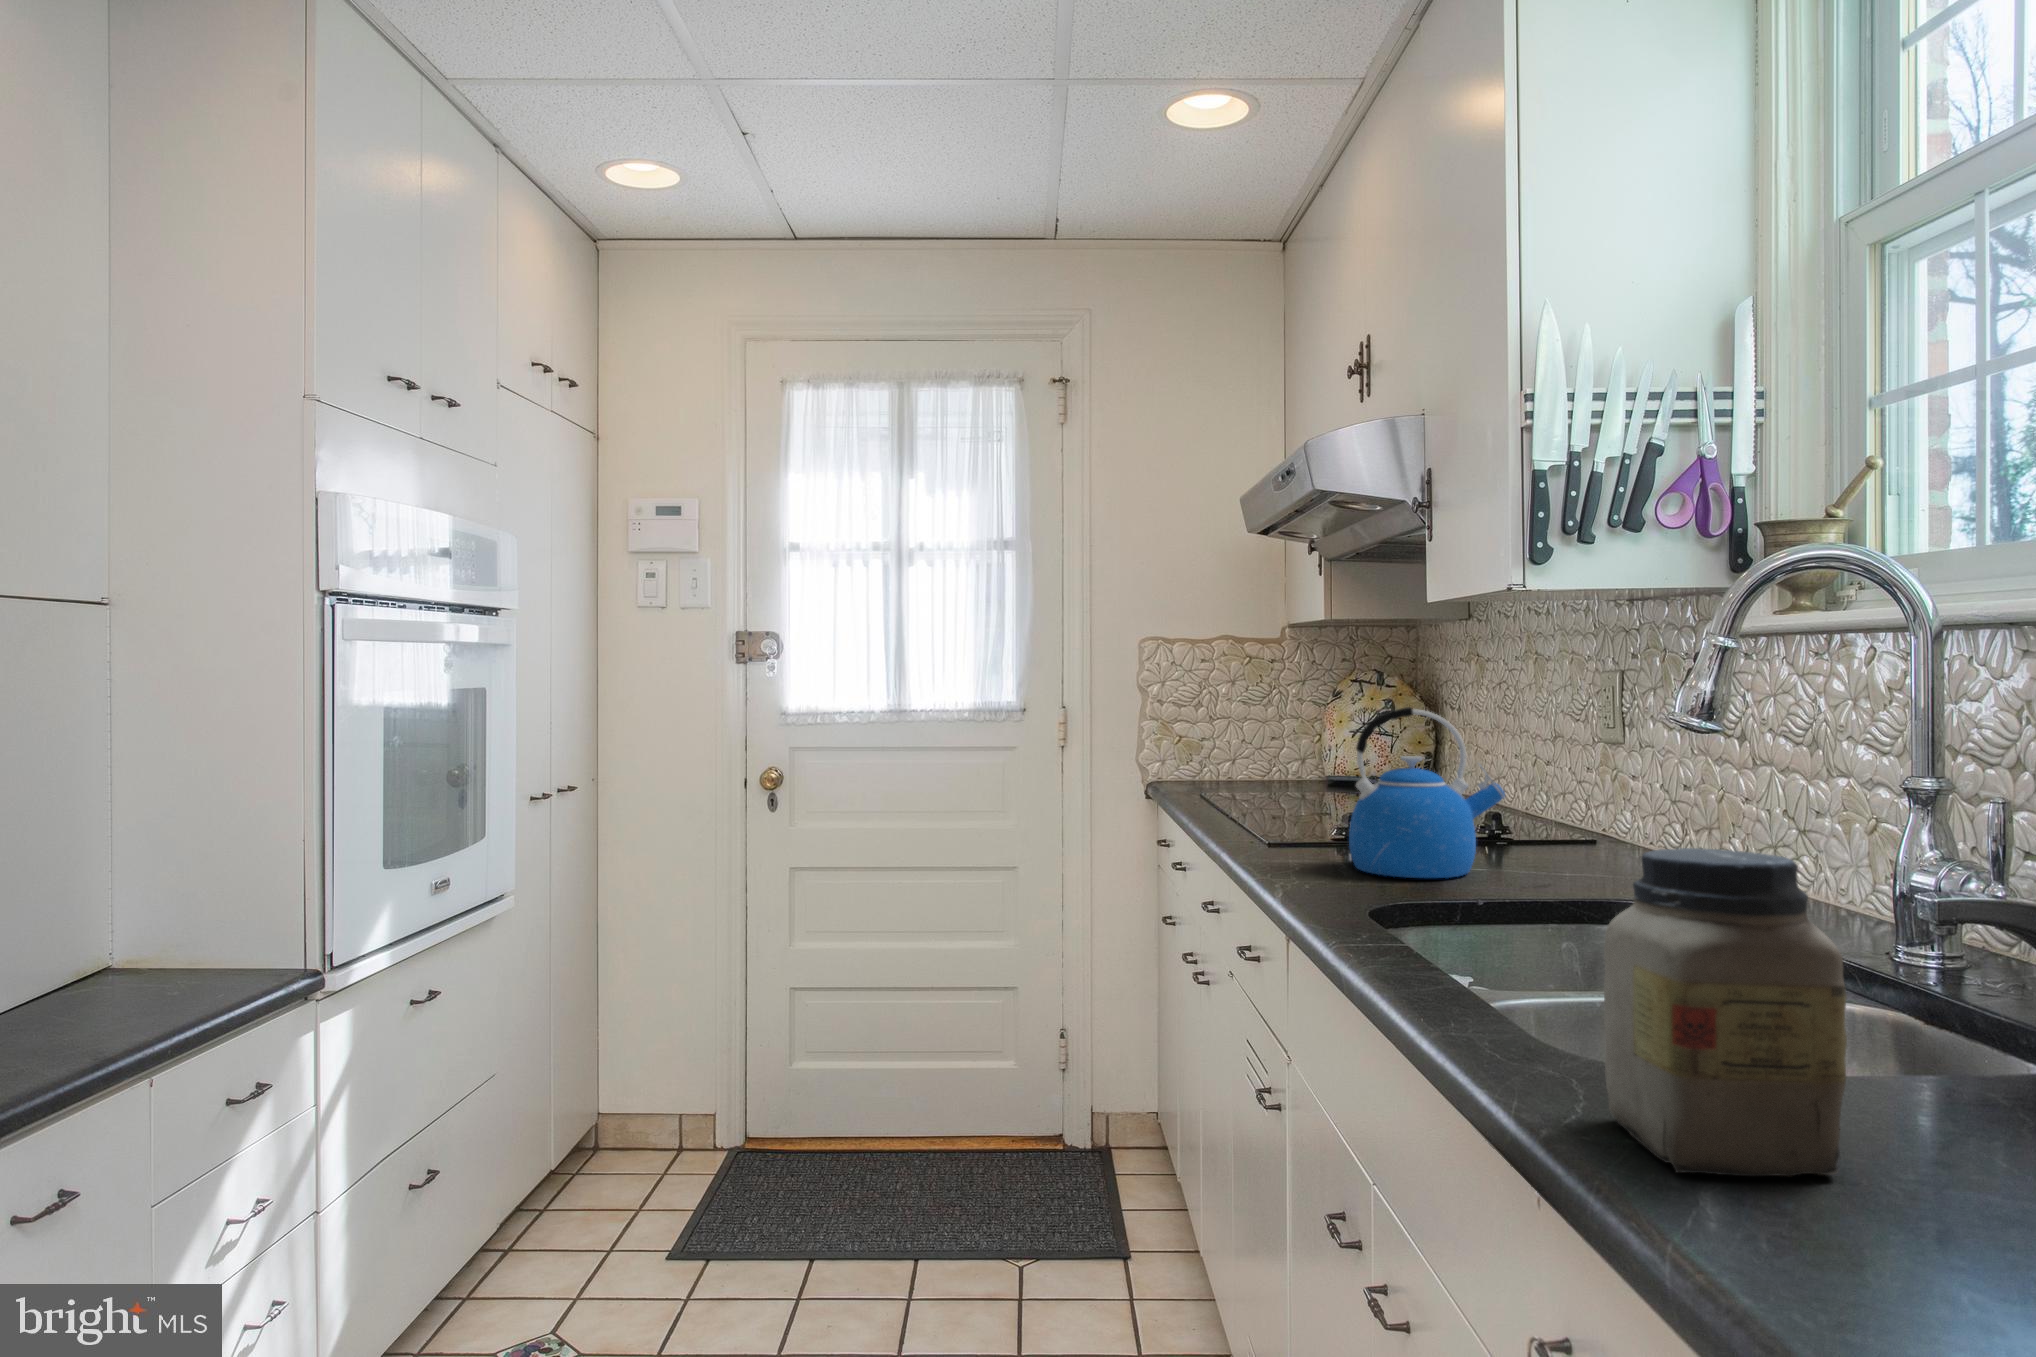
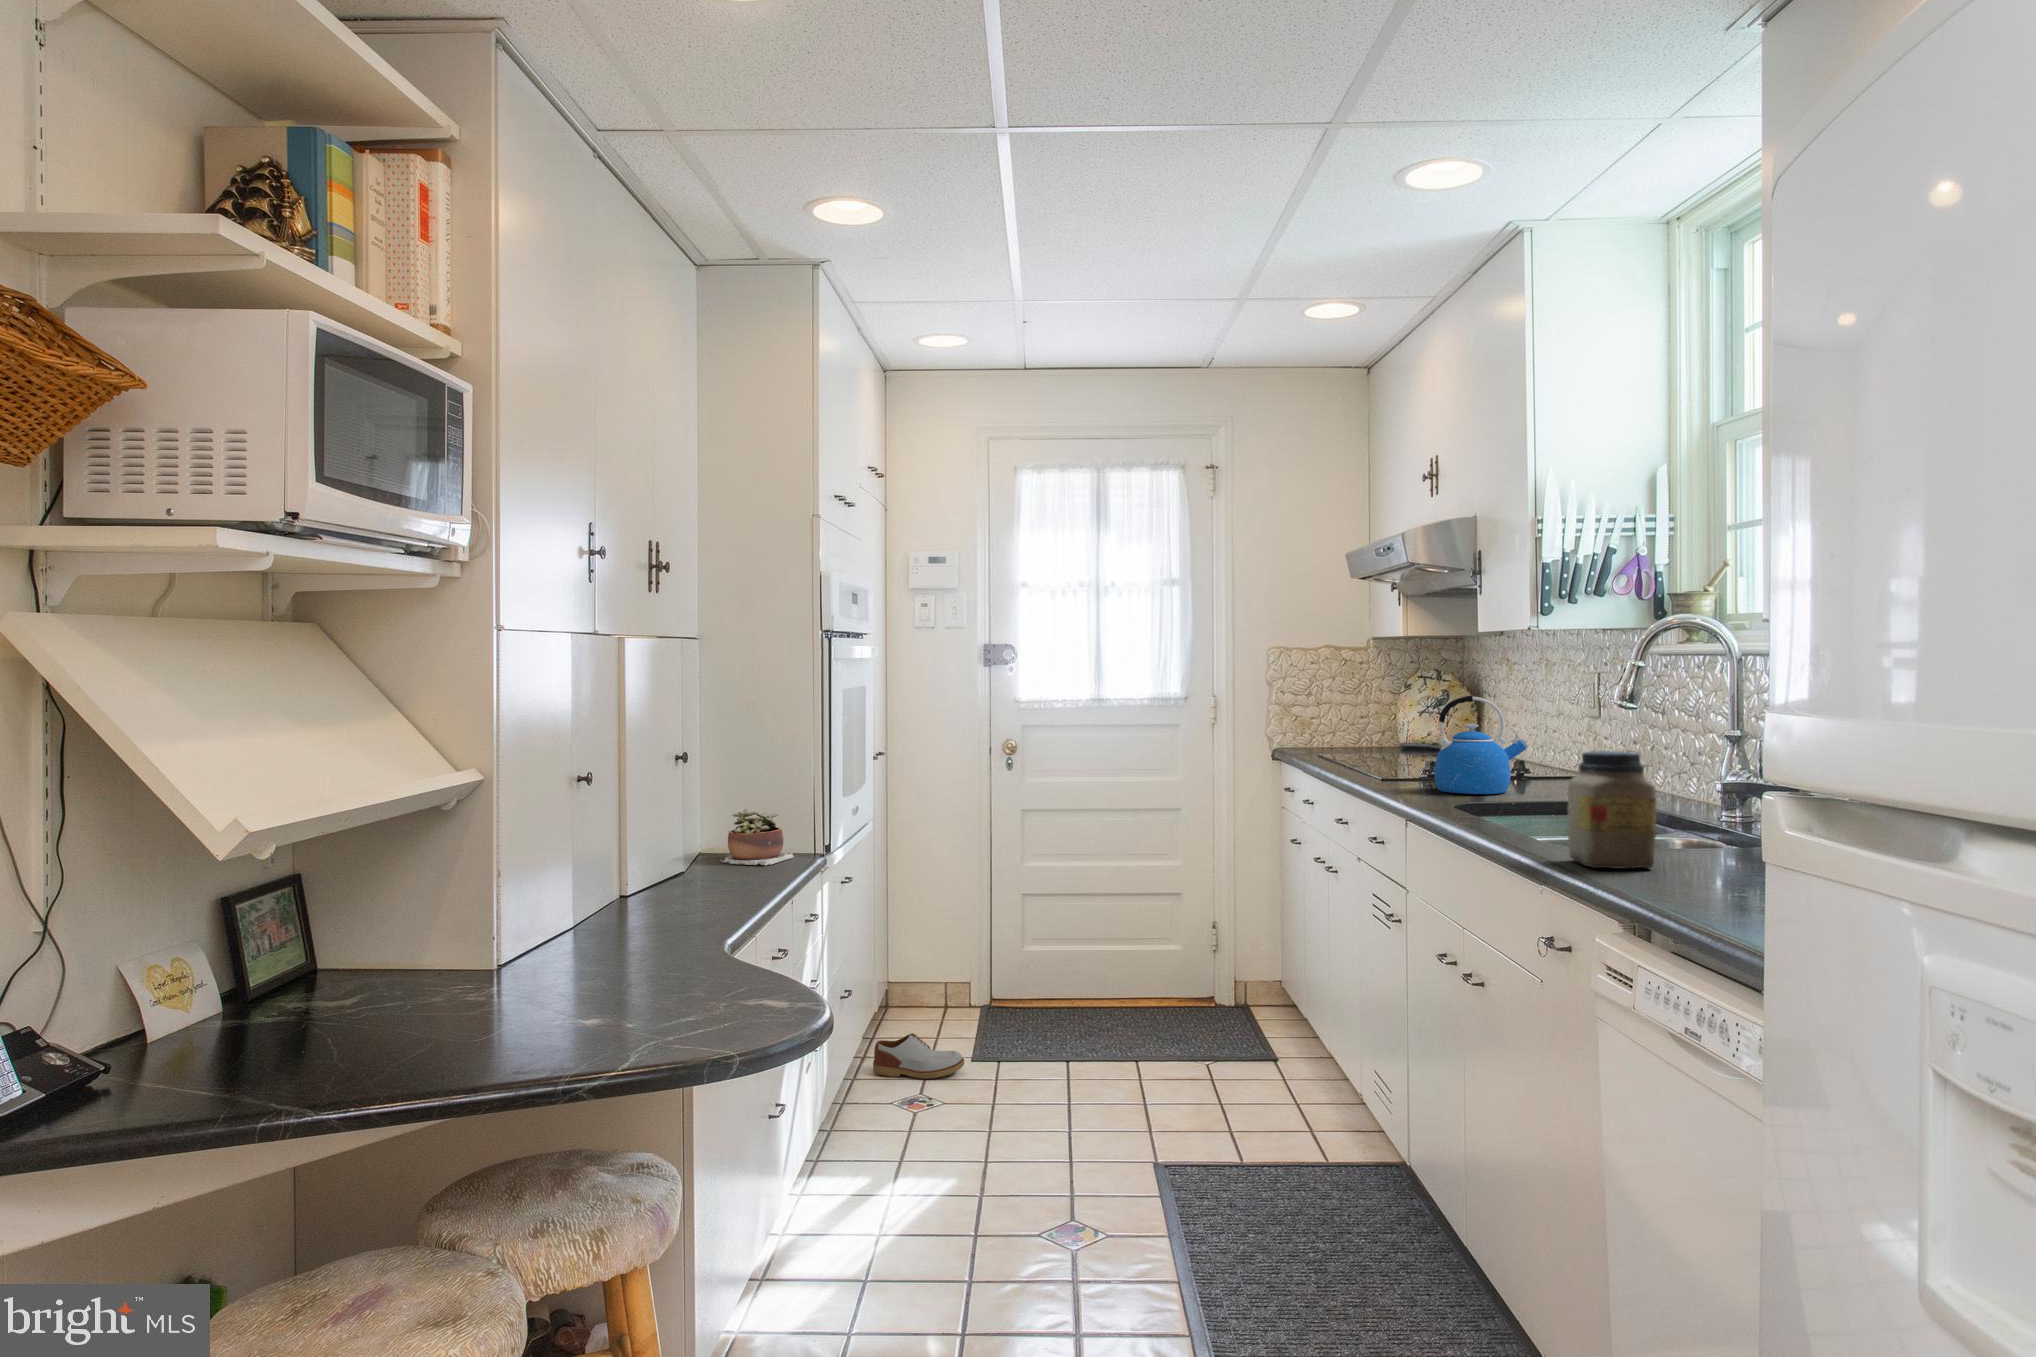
succulent plant: none [73,900,235,1009] -> present [720,809,794,865]
shoe: none [487,1233,633,1310] -> present [873,1033,964,1079]

